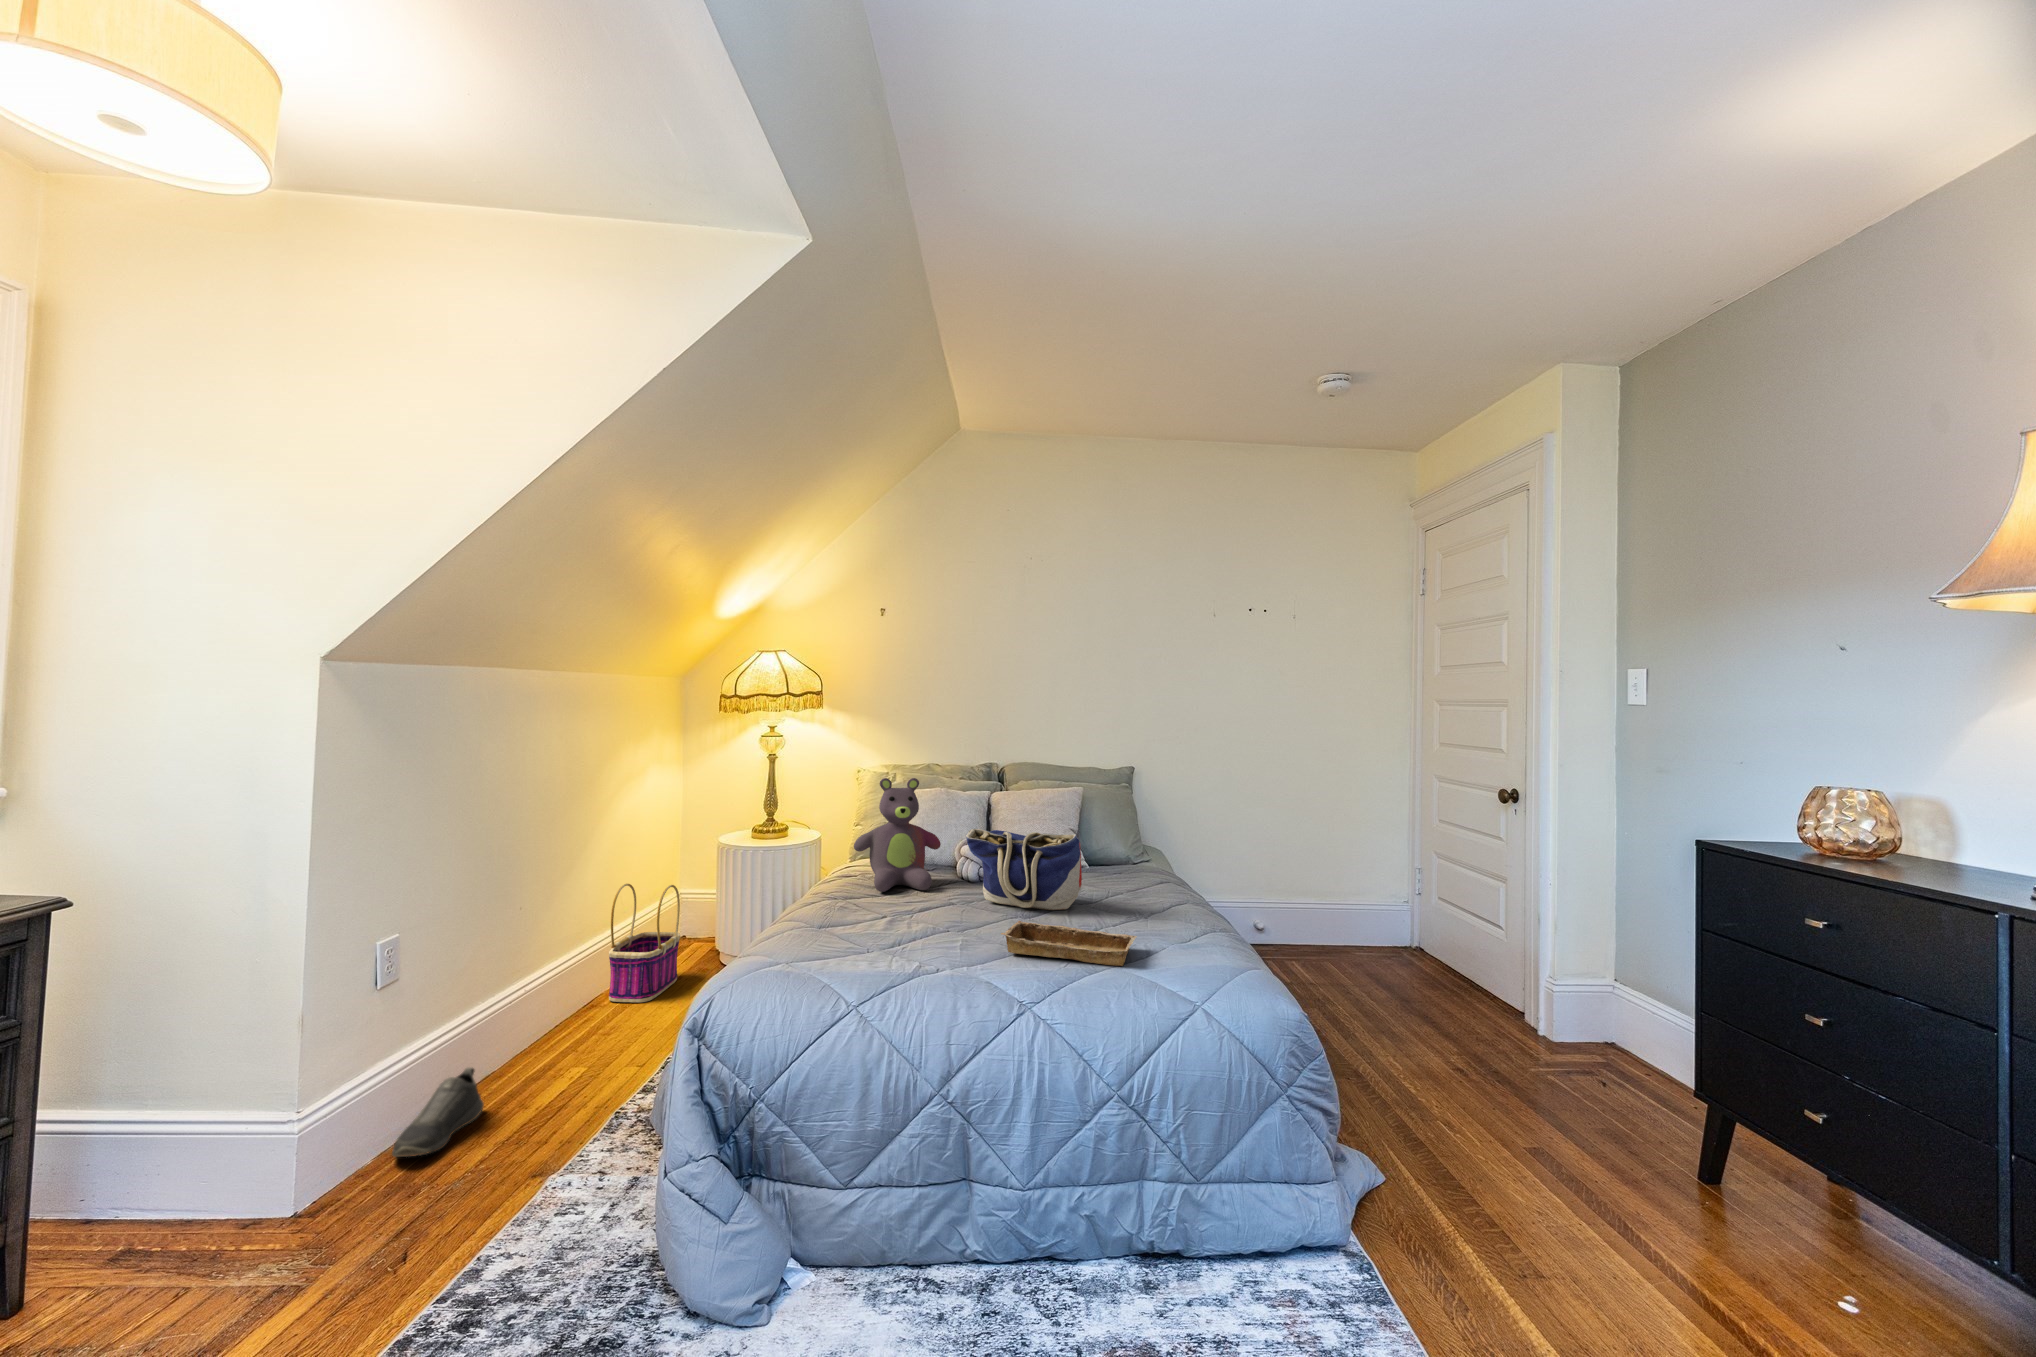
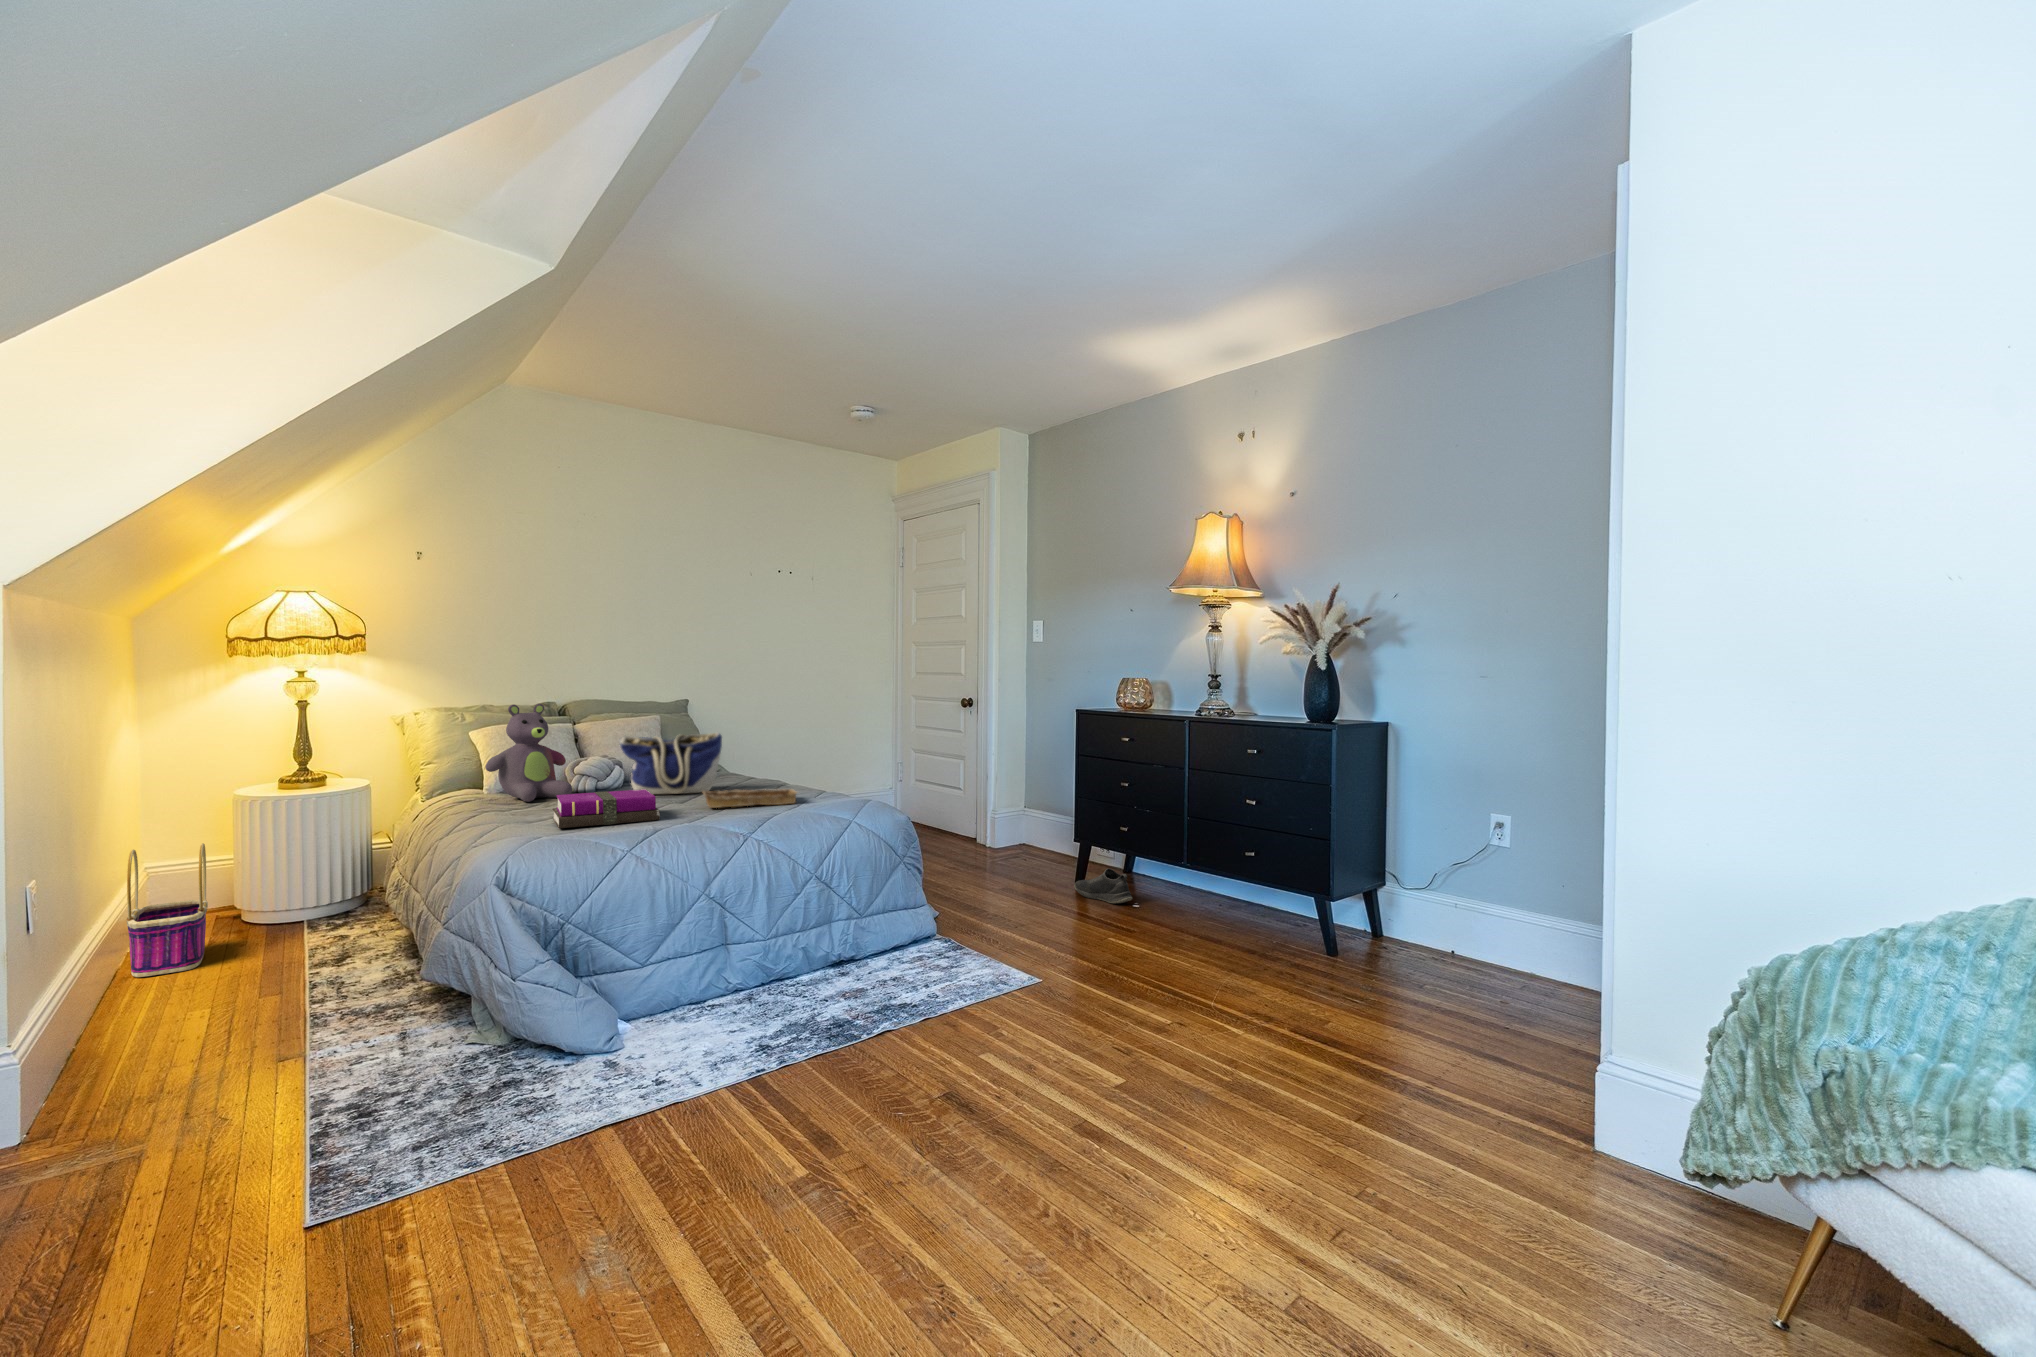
notebook: none [809,905,947,965] -> present [553,789,660,828]
shoe: present [392,1067,484,1157] -> present [1074,868,1132,903]

